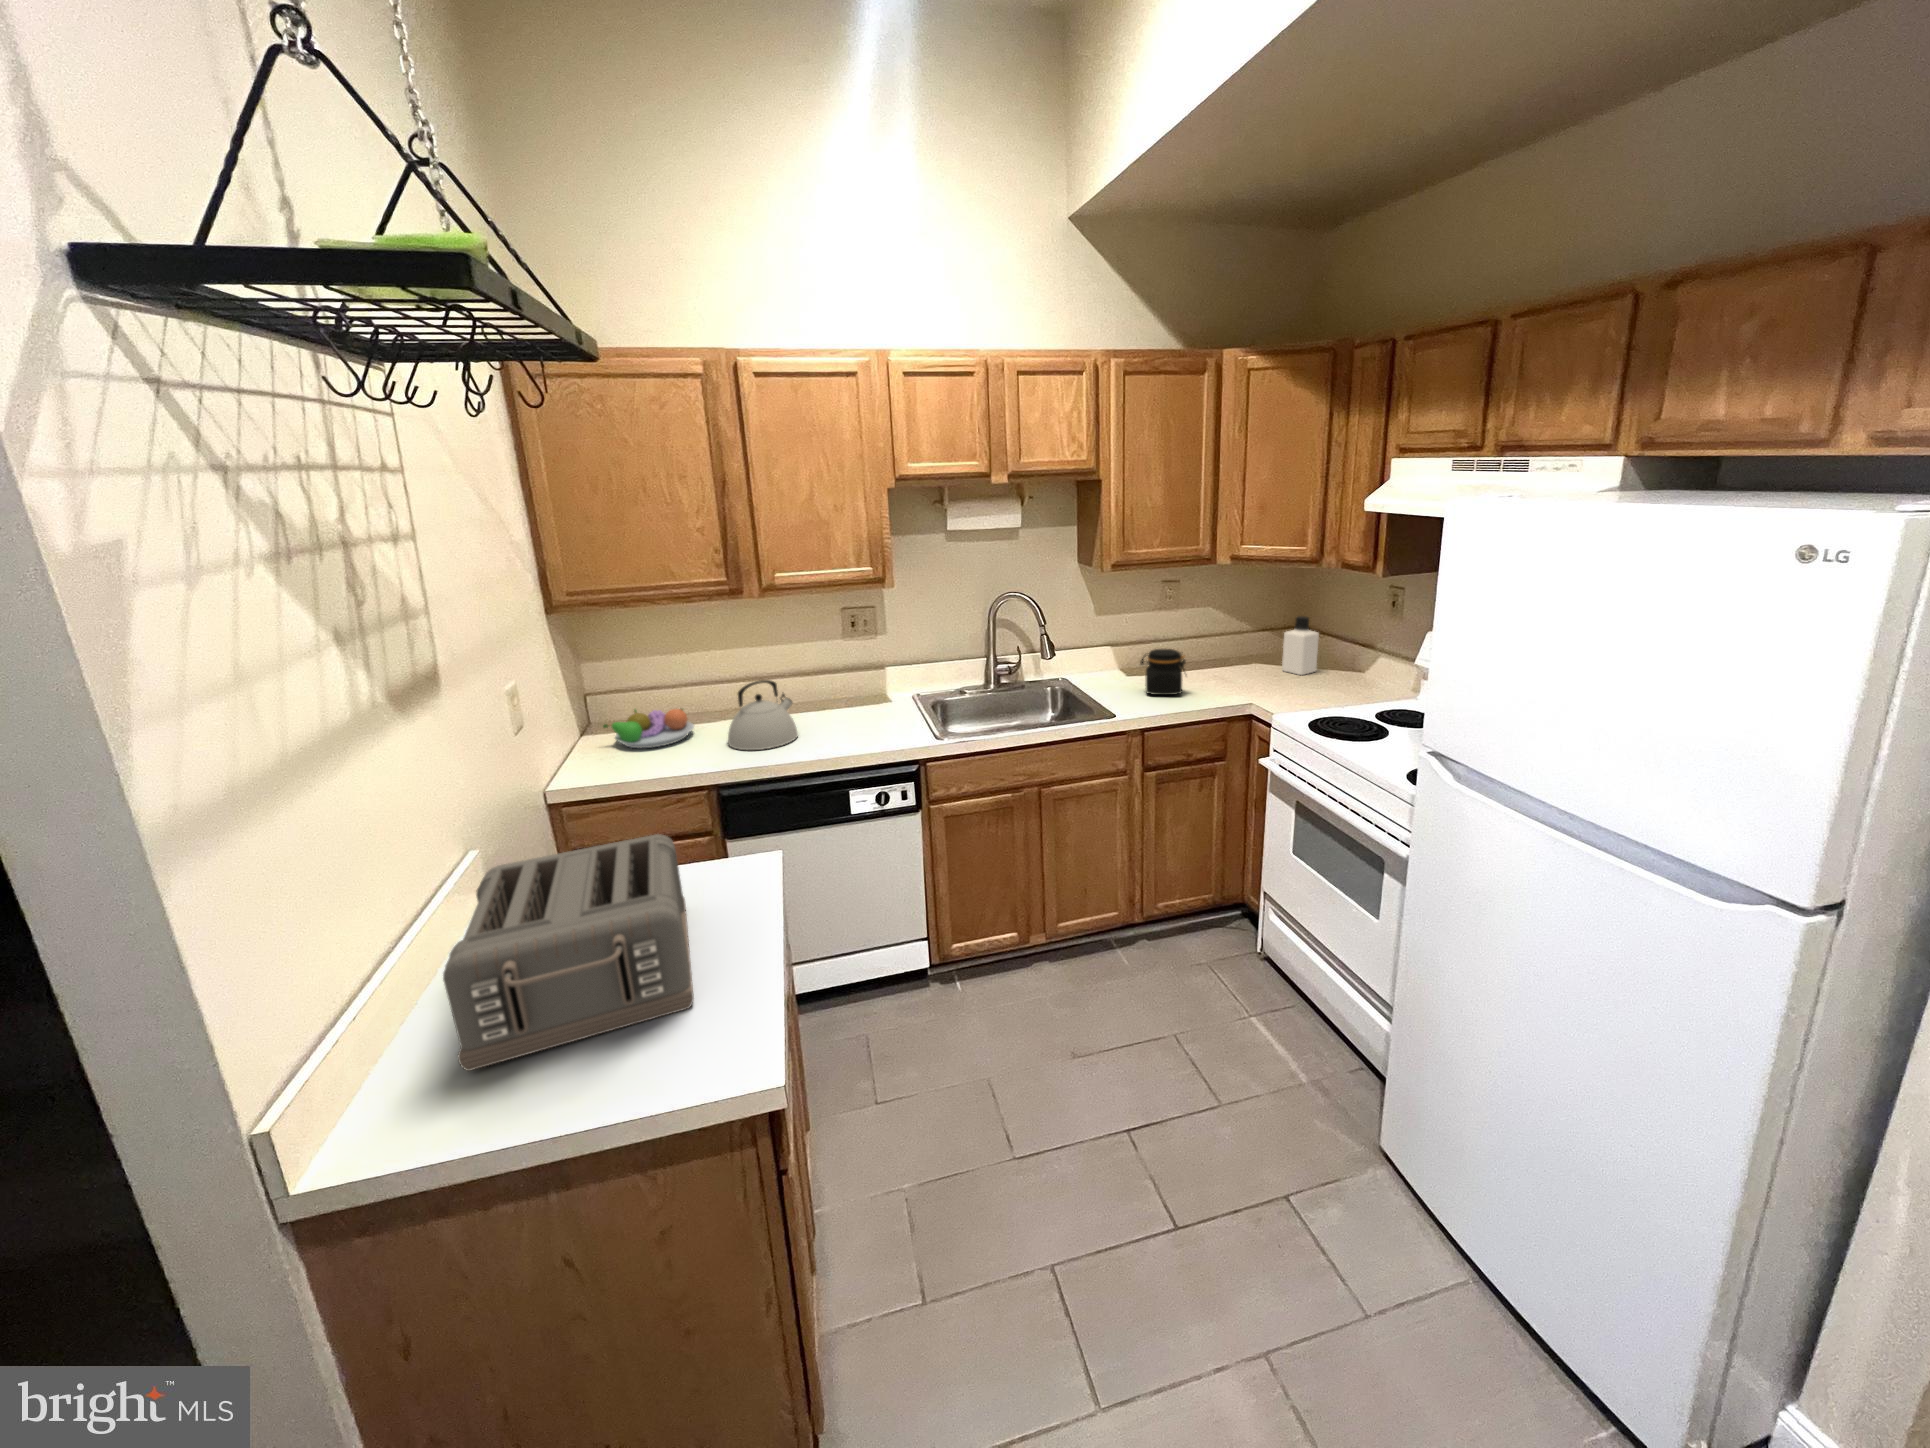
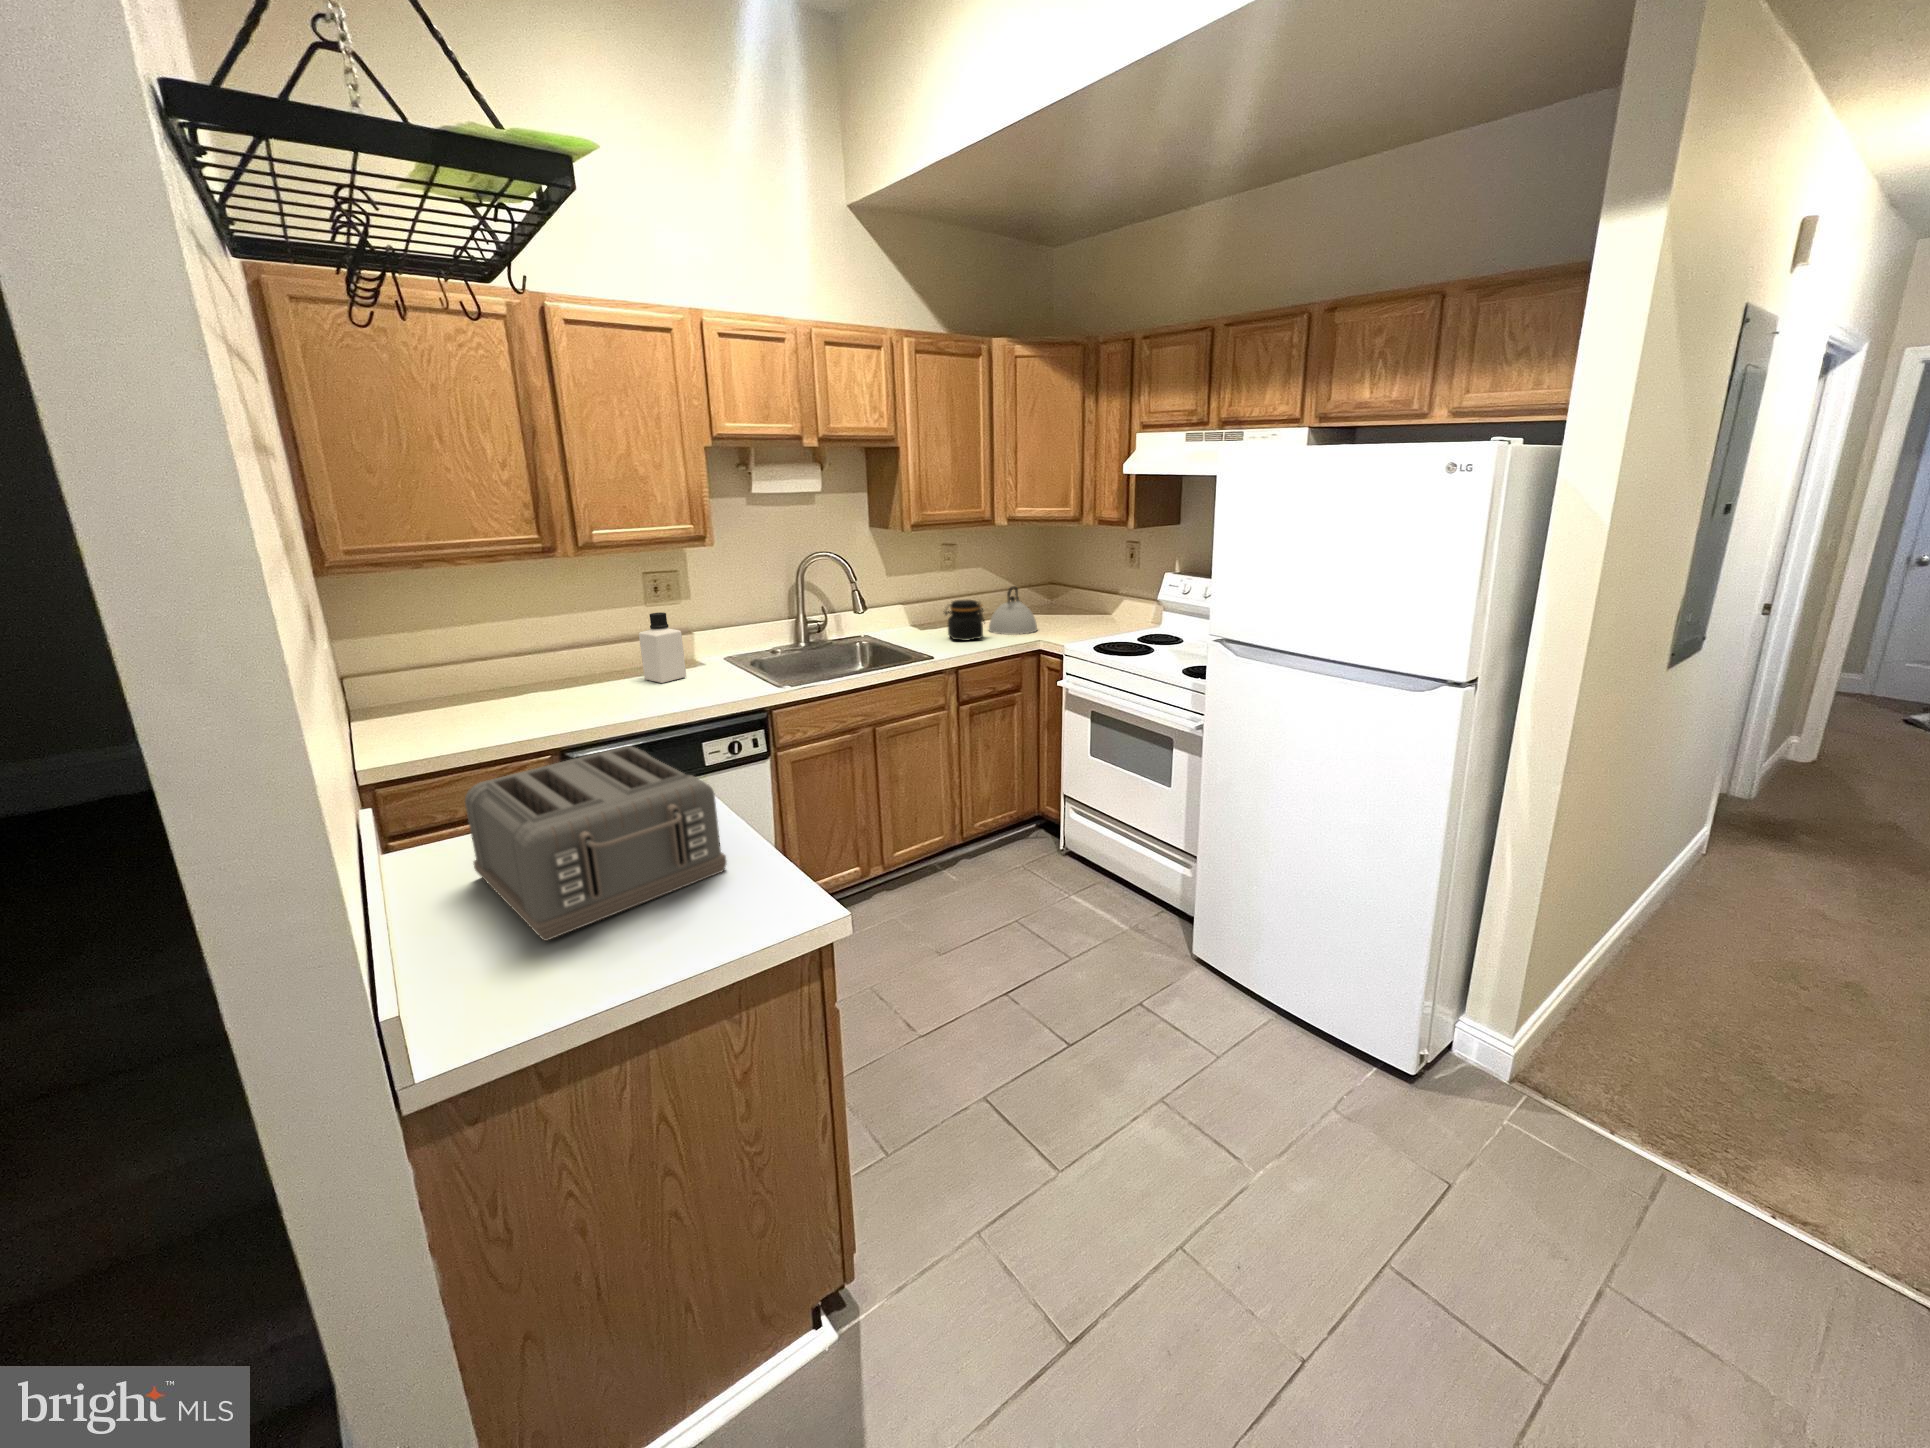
bottle: present [1282,616,1319,675] -> present [639,612,686,683]
kettle: present [728,680,798,750] -> present [989,586,1037,635]
fruit bowl: present [603,709,694,748] -> none [392,680,502,723]

